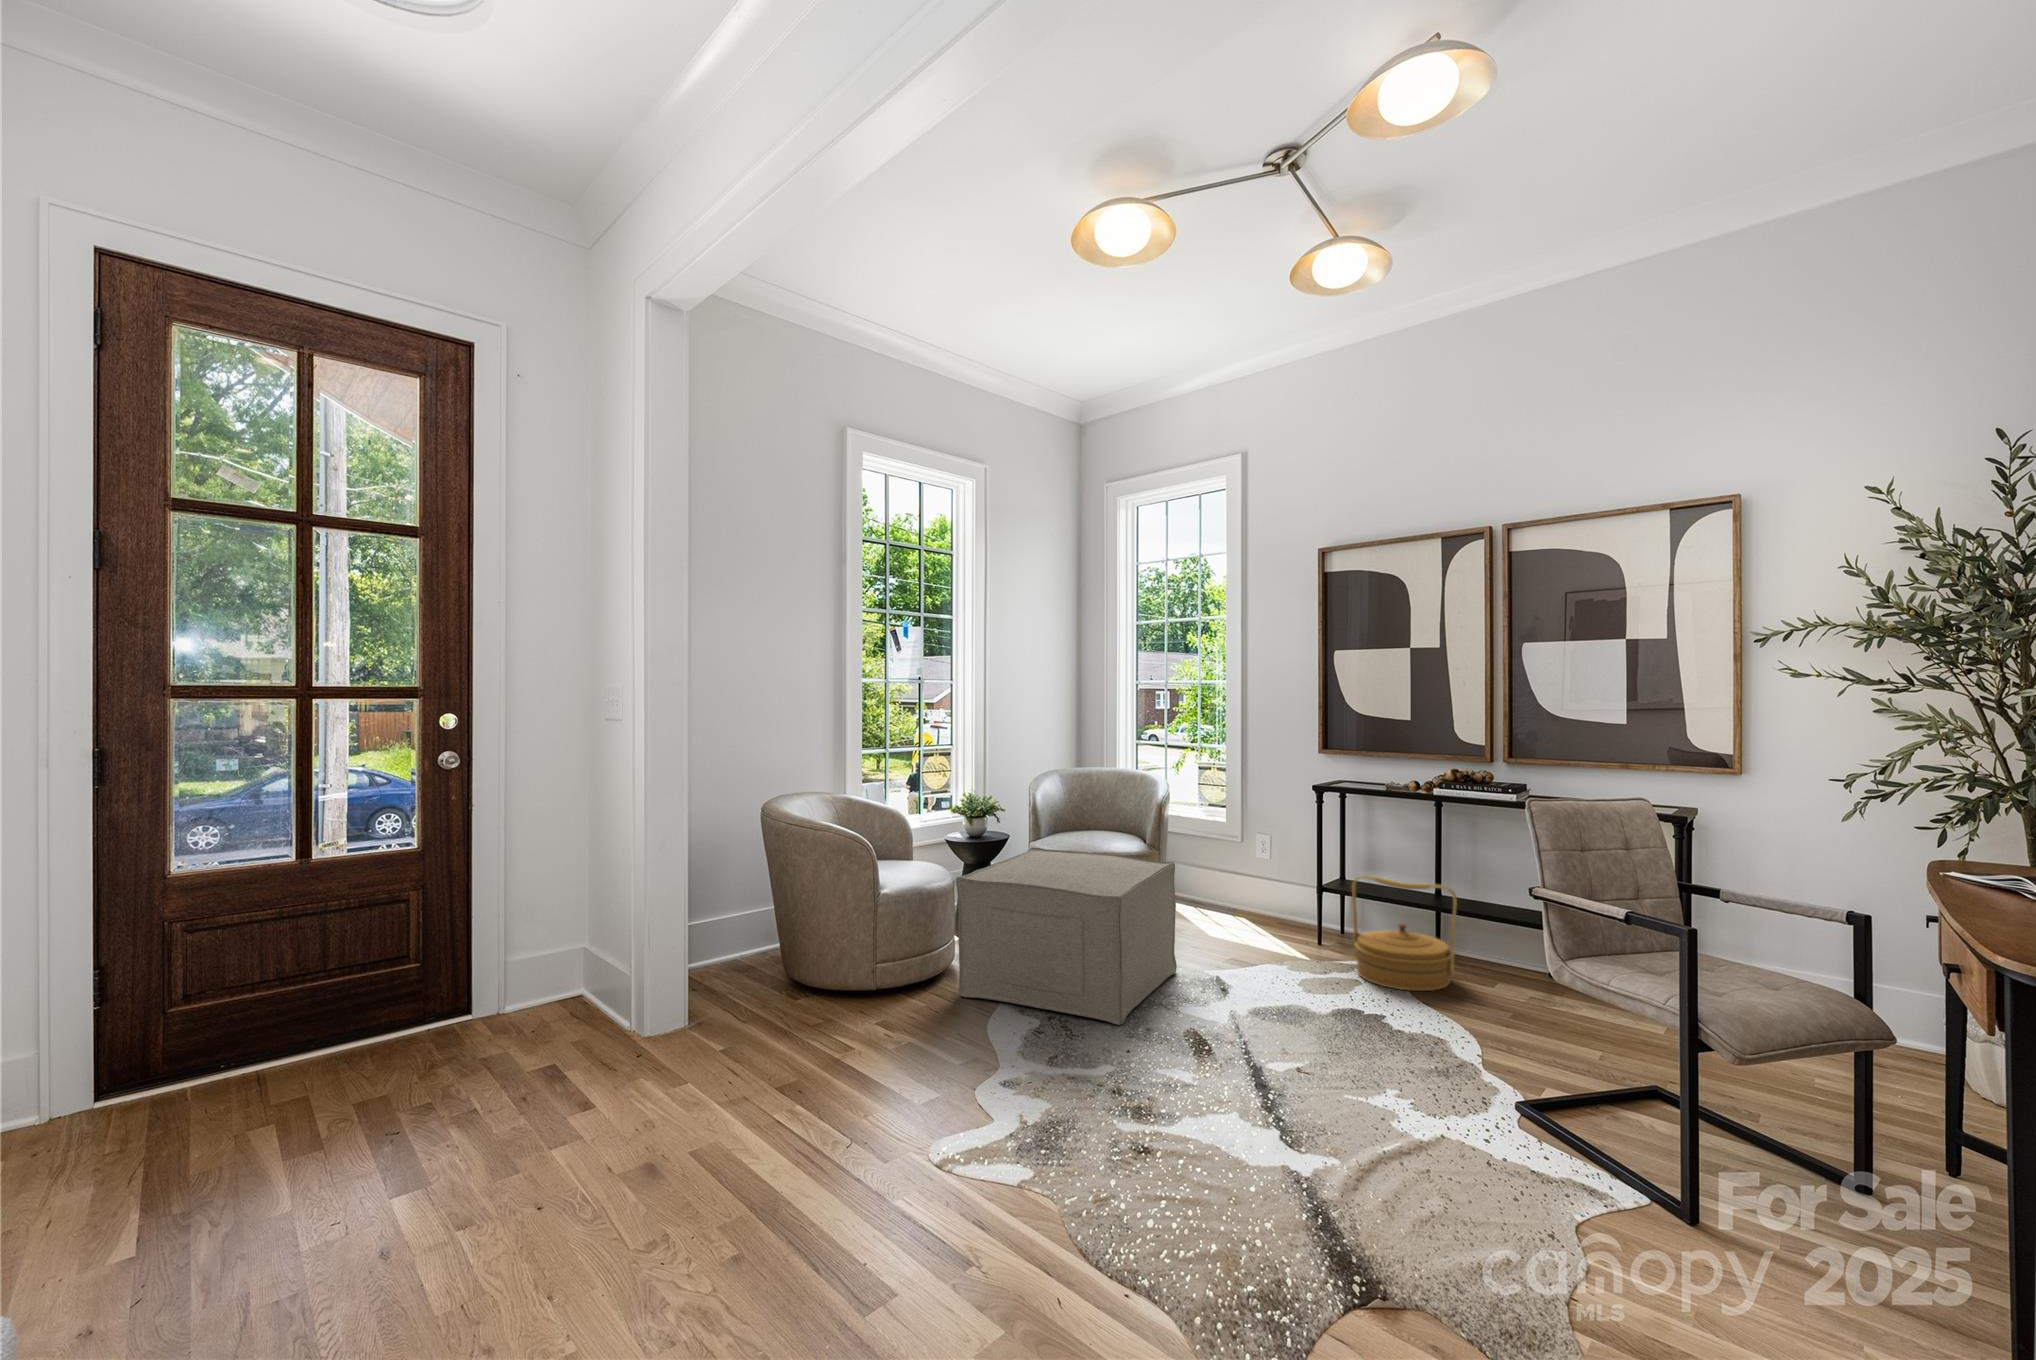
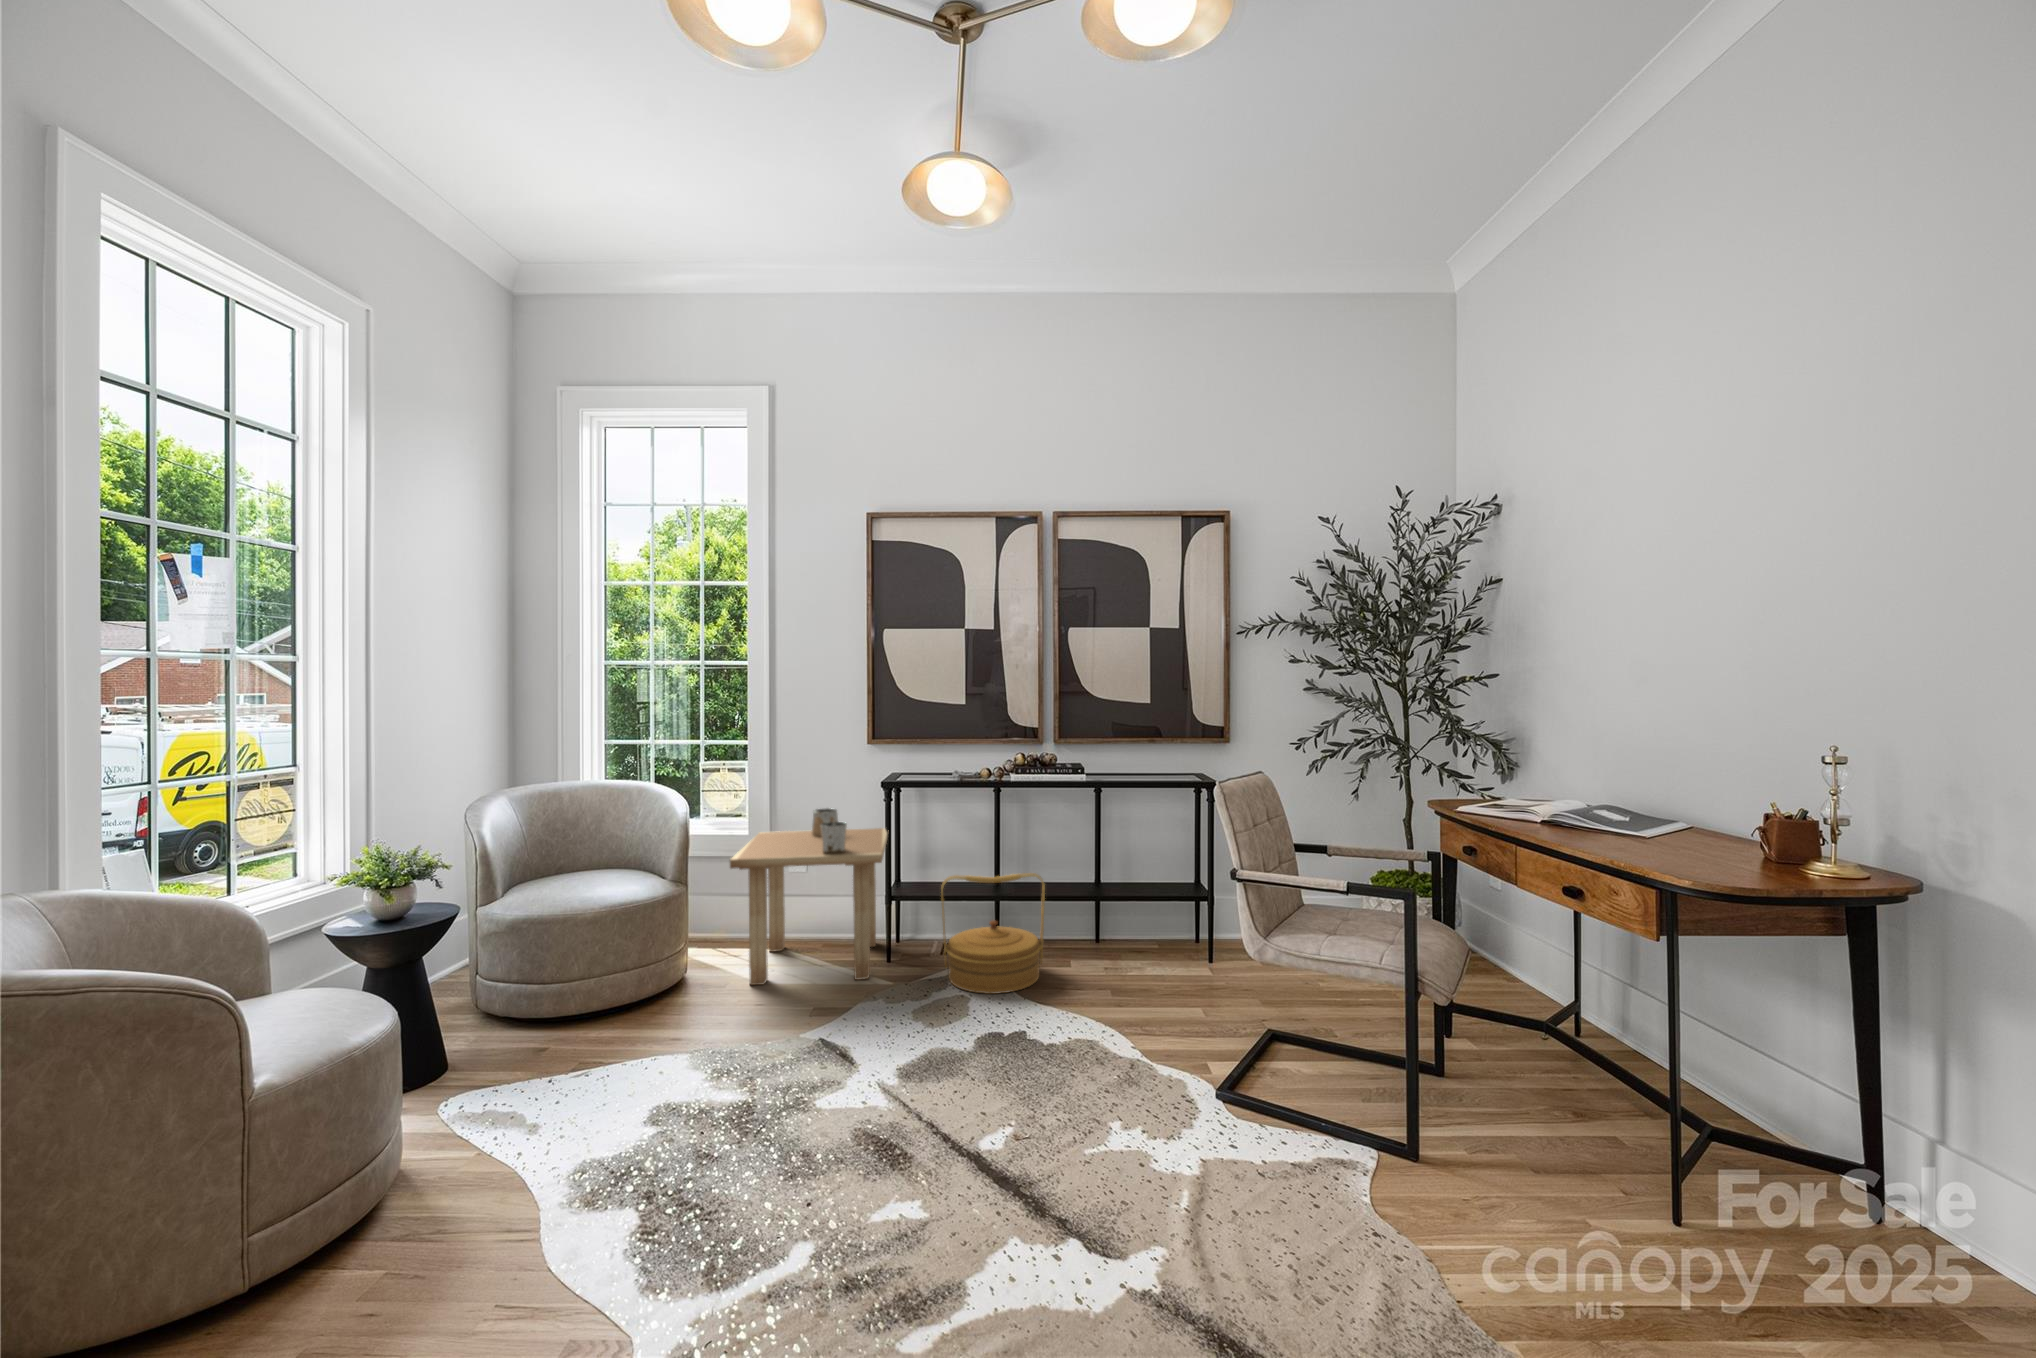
side table: none [1184,805,1339,953] -> present [730,808,889,985]
ottoman: present [956,848,1177,1025] -> none [433,902,767,1216]

